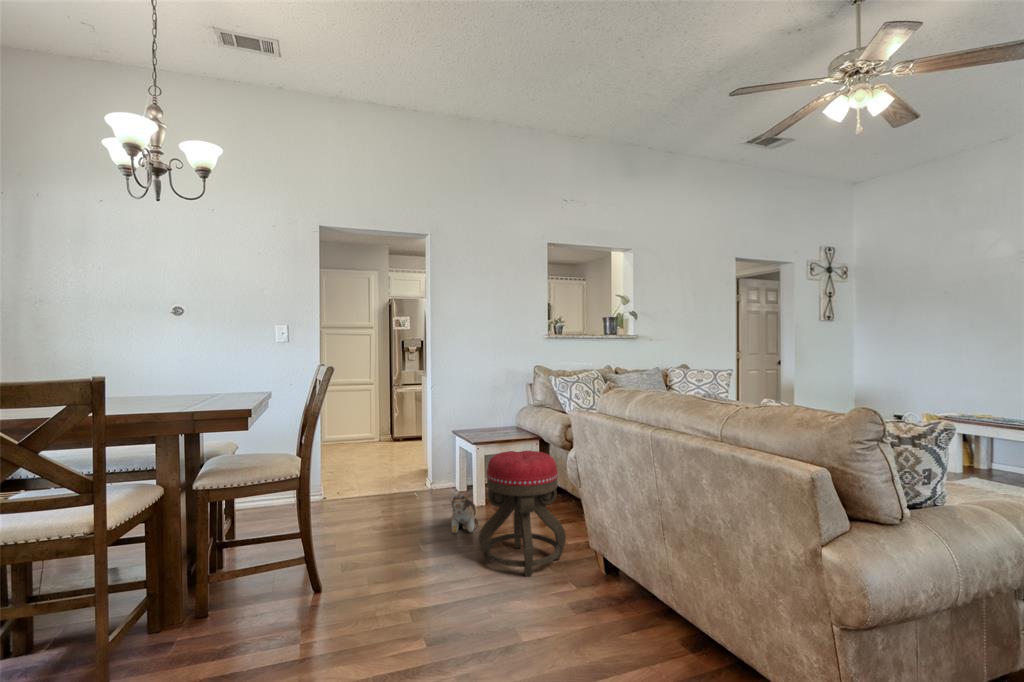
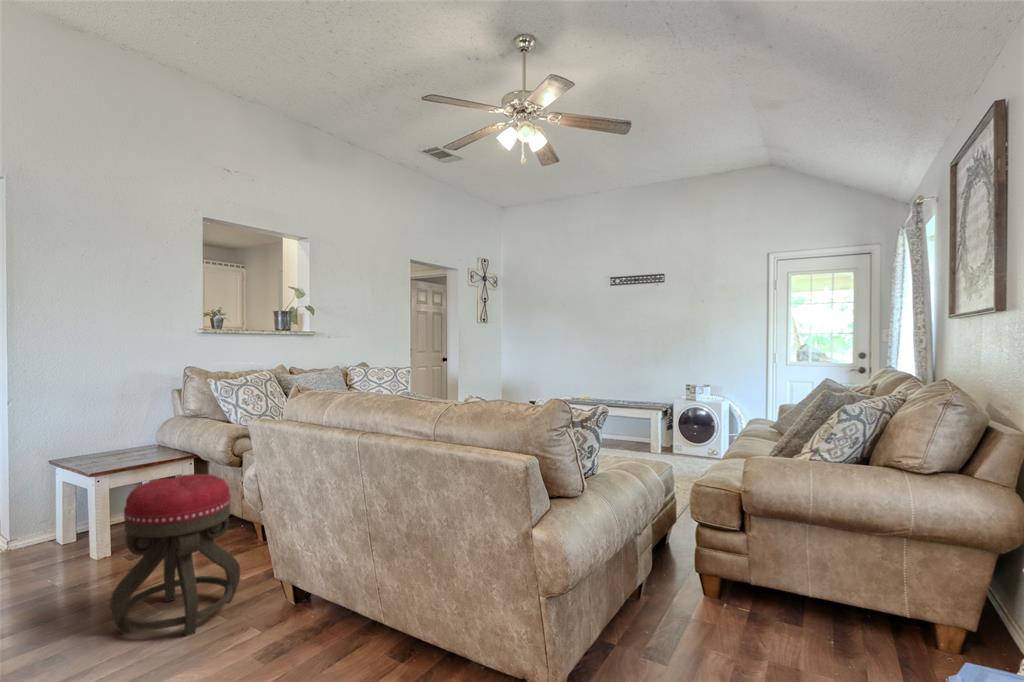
plush toy: present [450,494,478,533] -> none [52,547,104,605]

